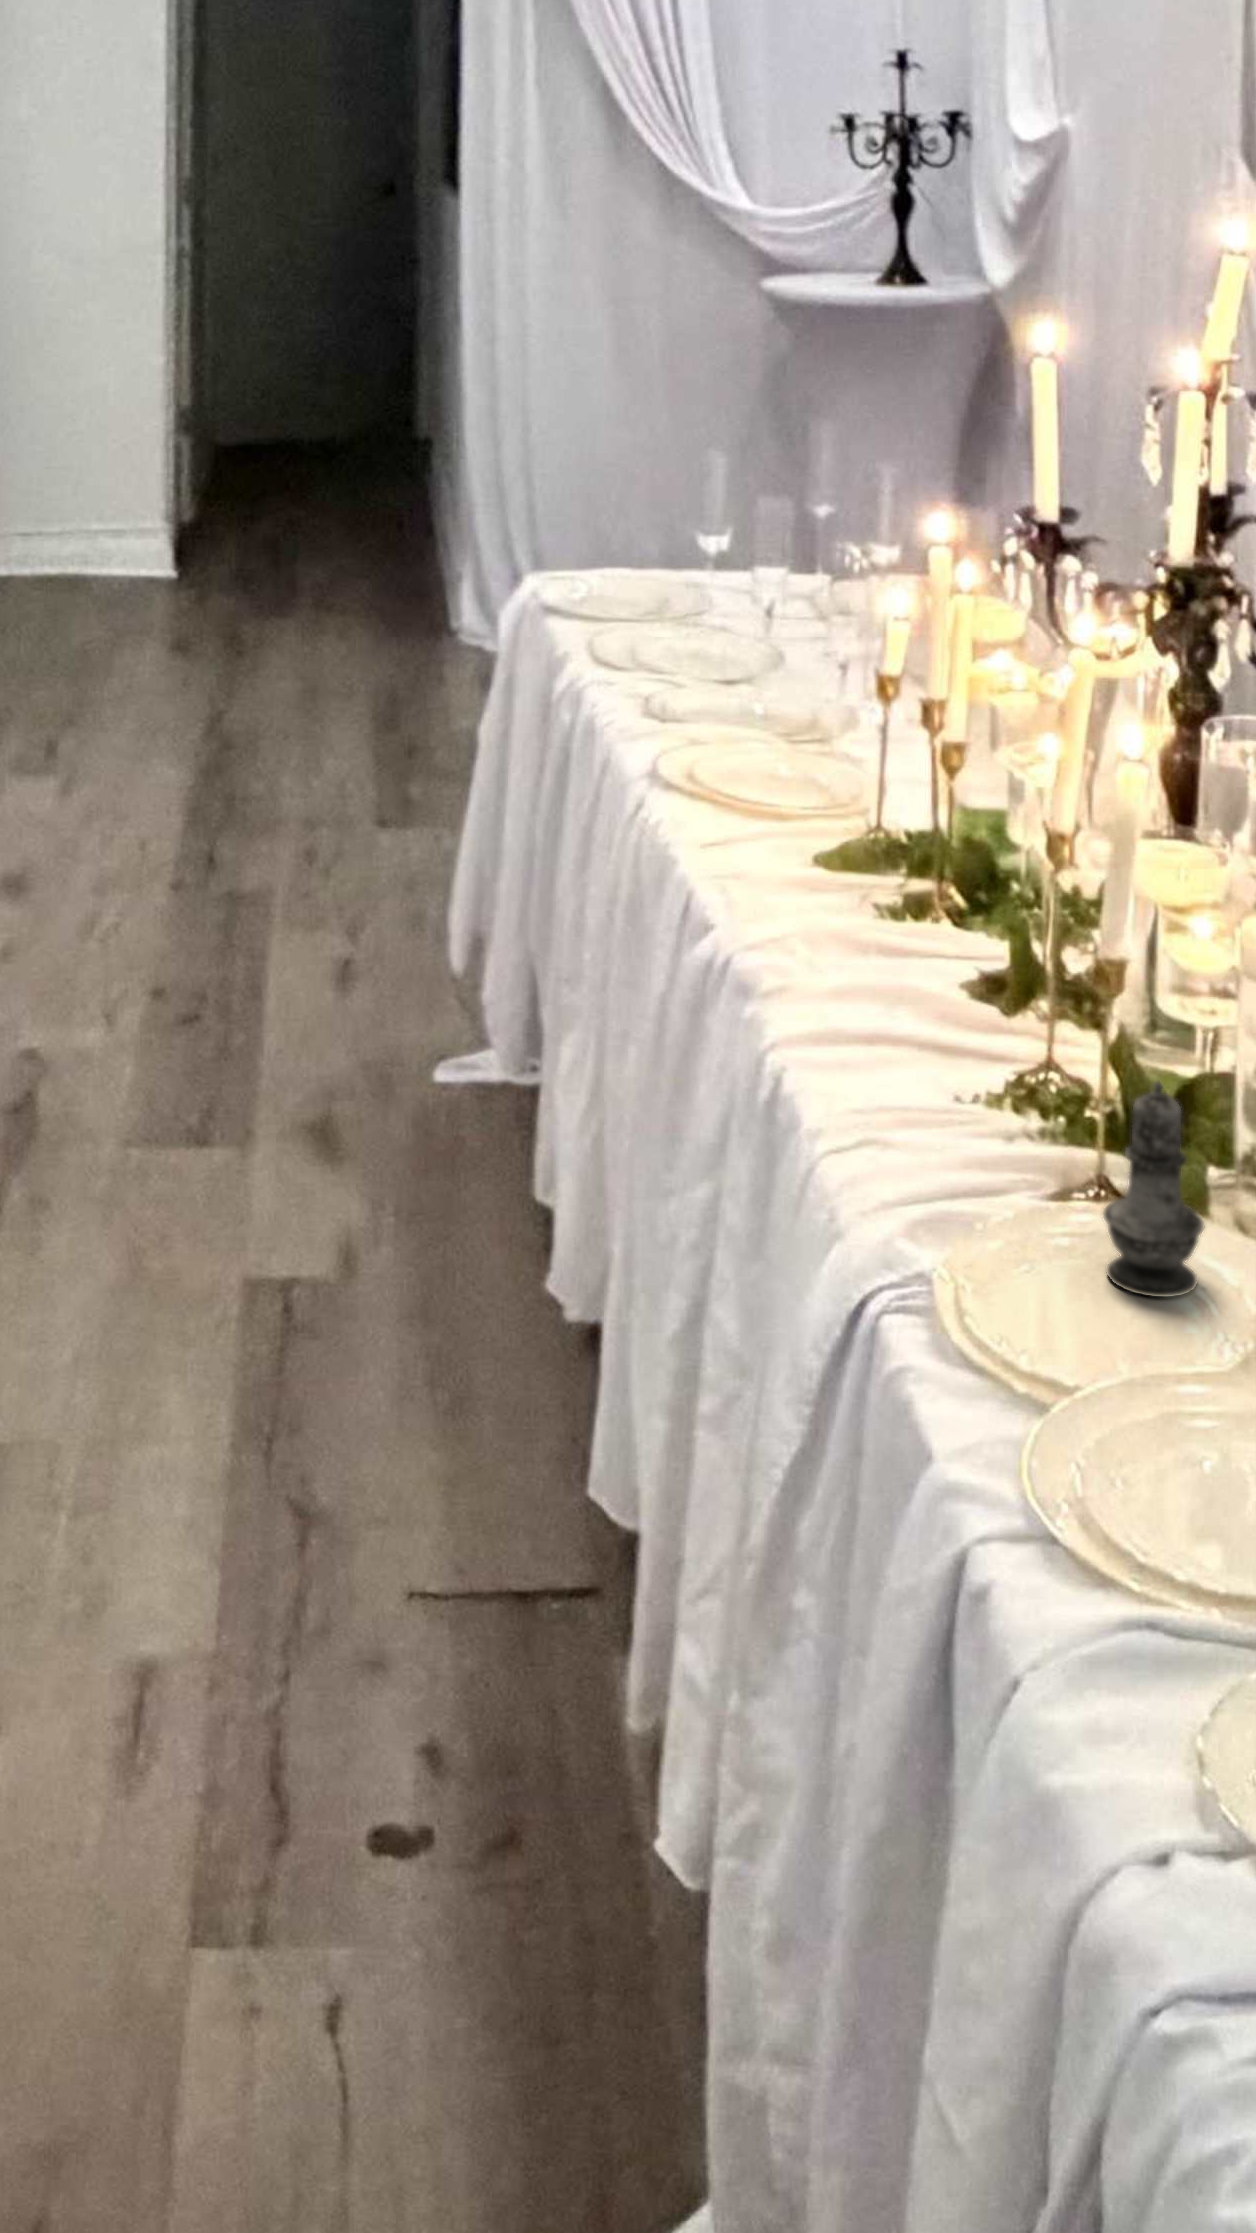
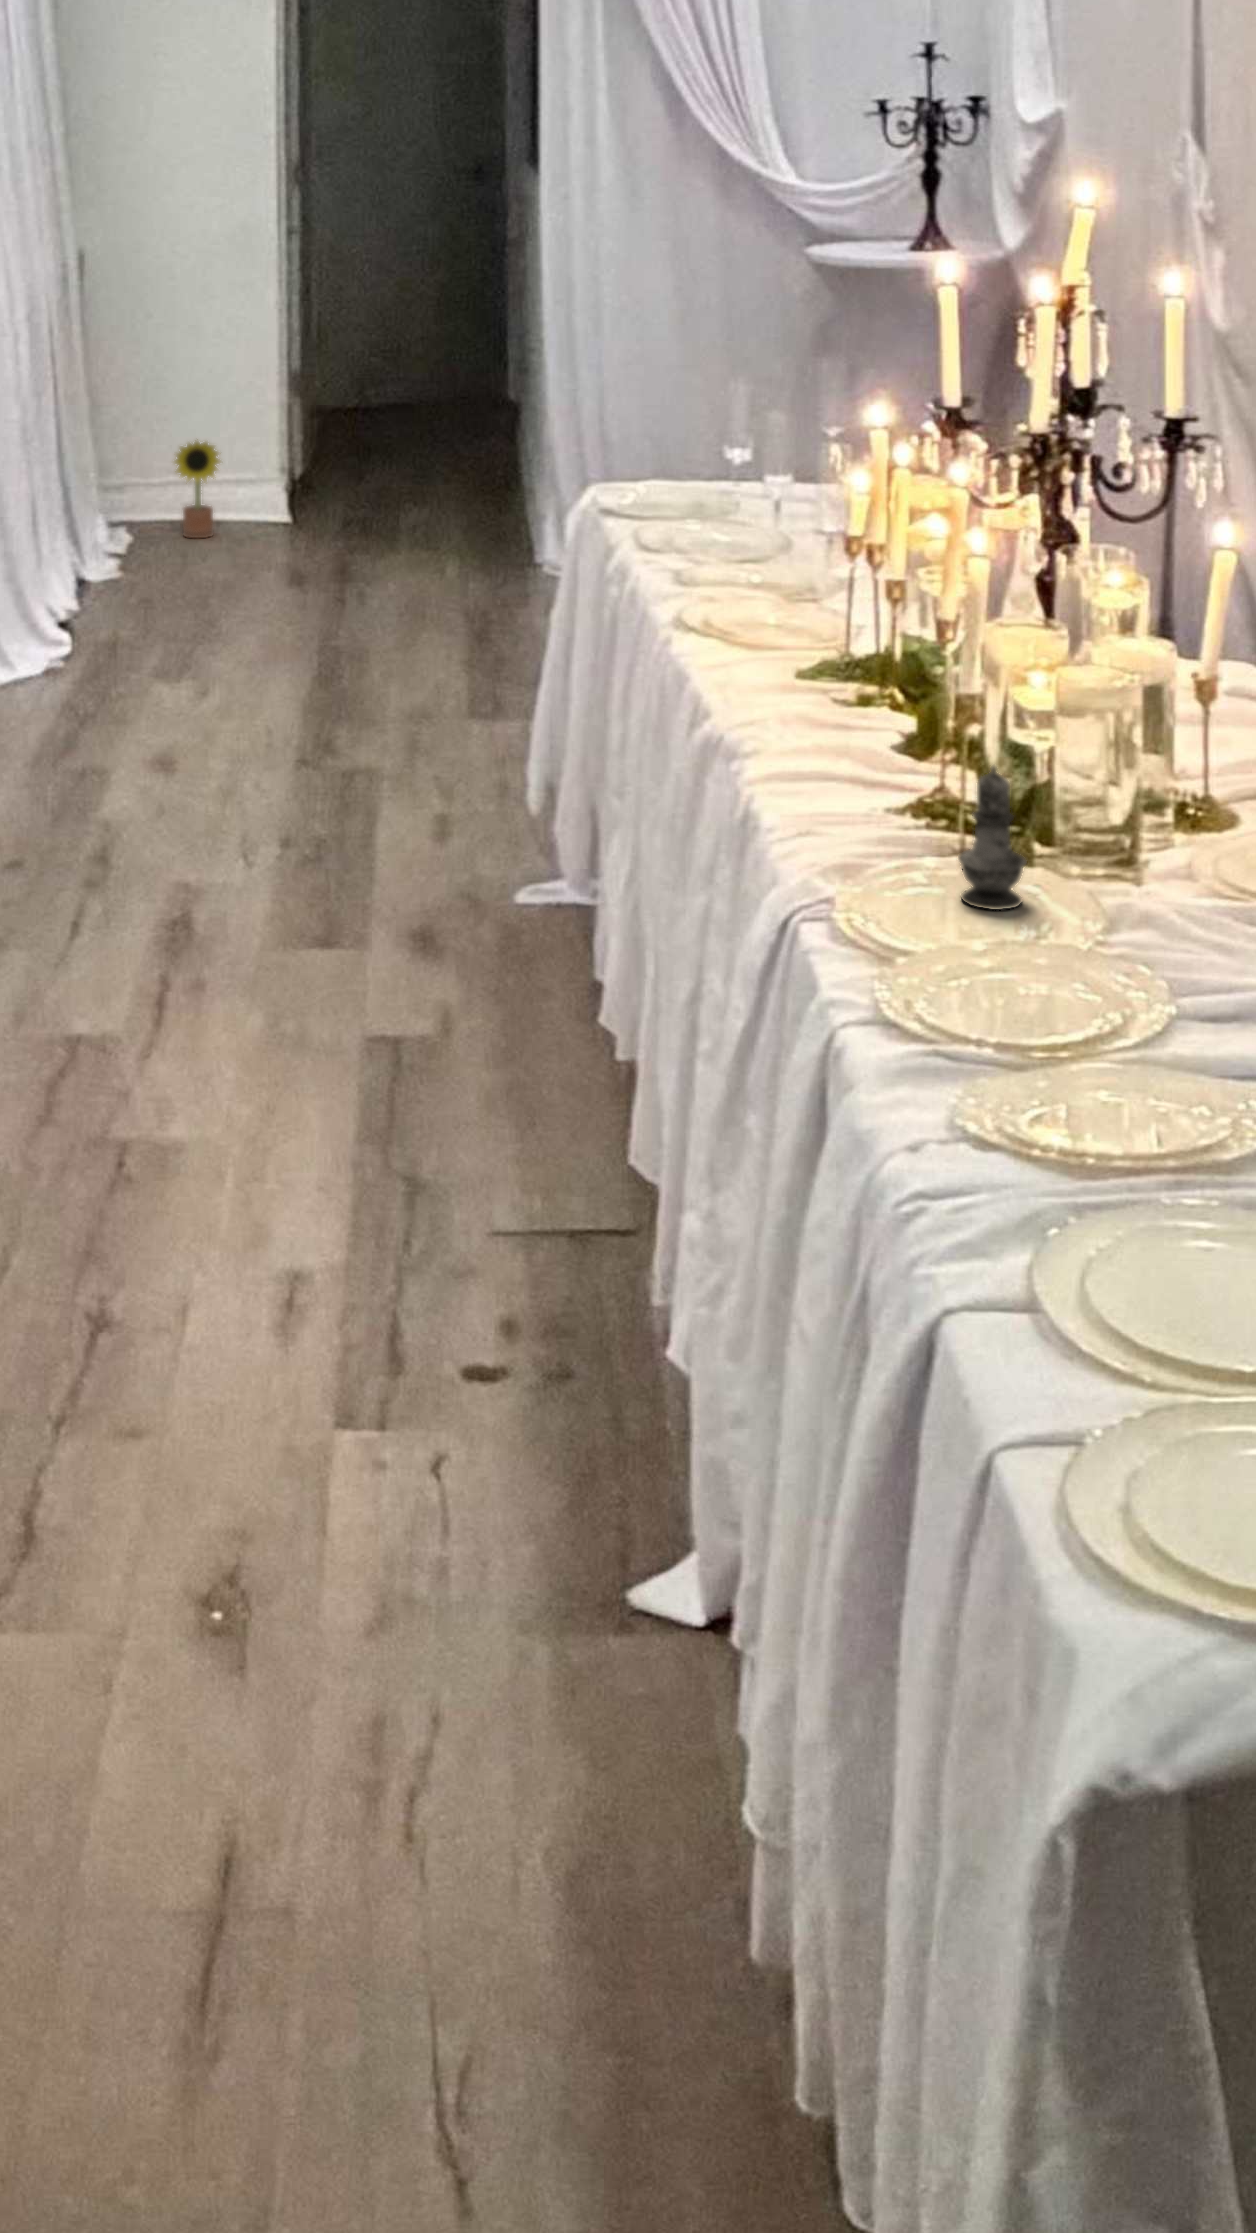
decorative plant: none [36,489,95,603] -> present [175,441,220,538]

